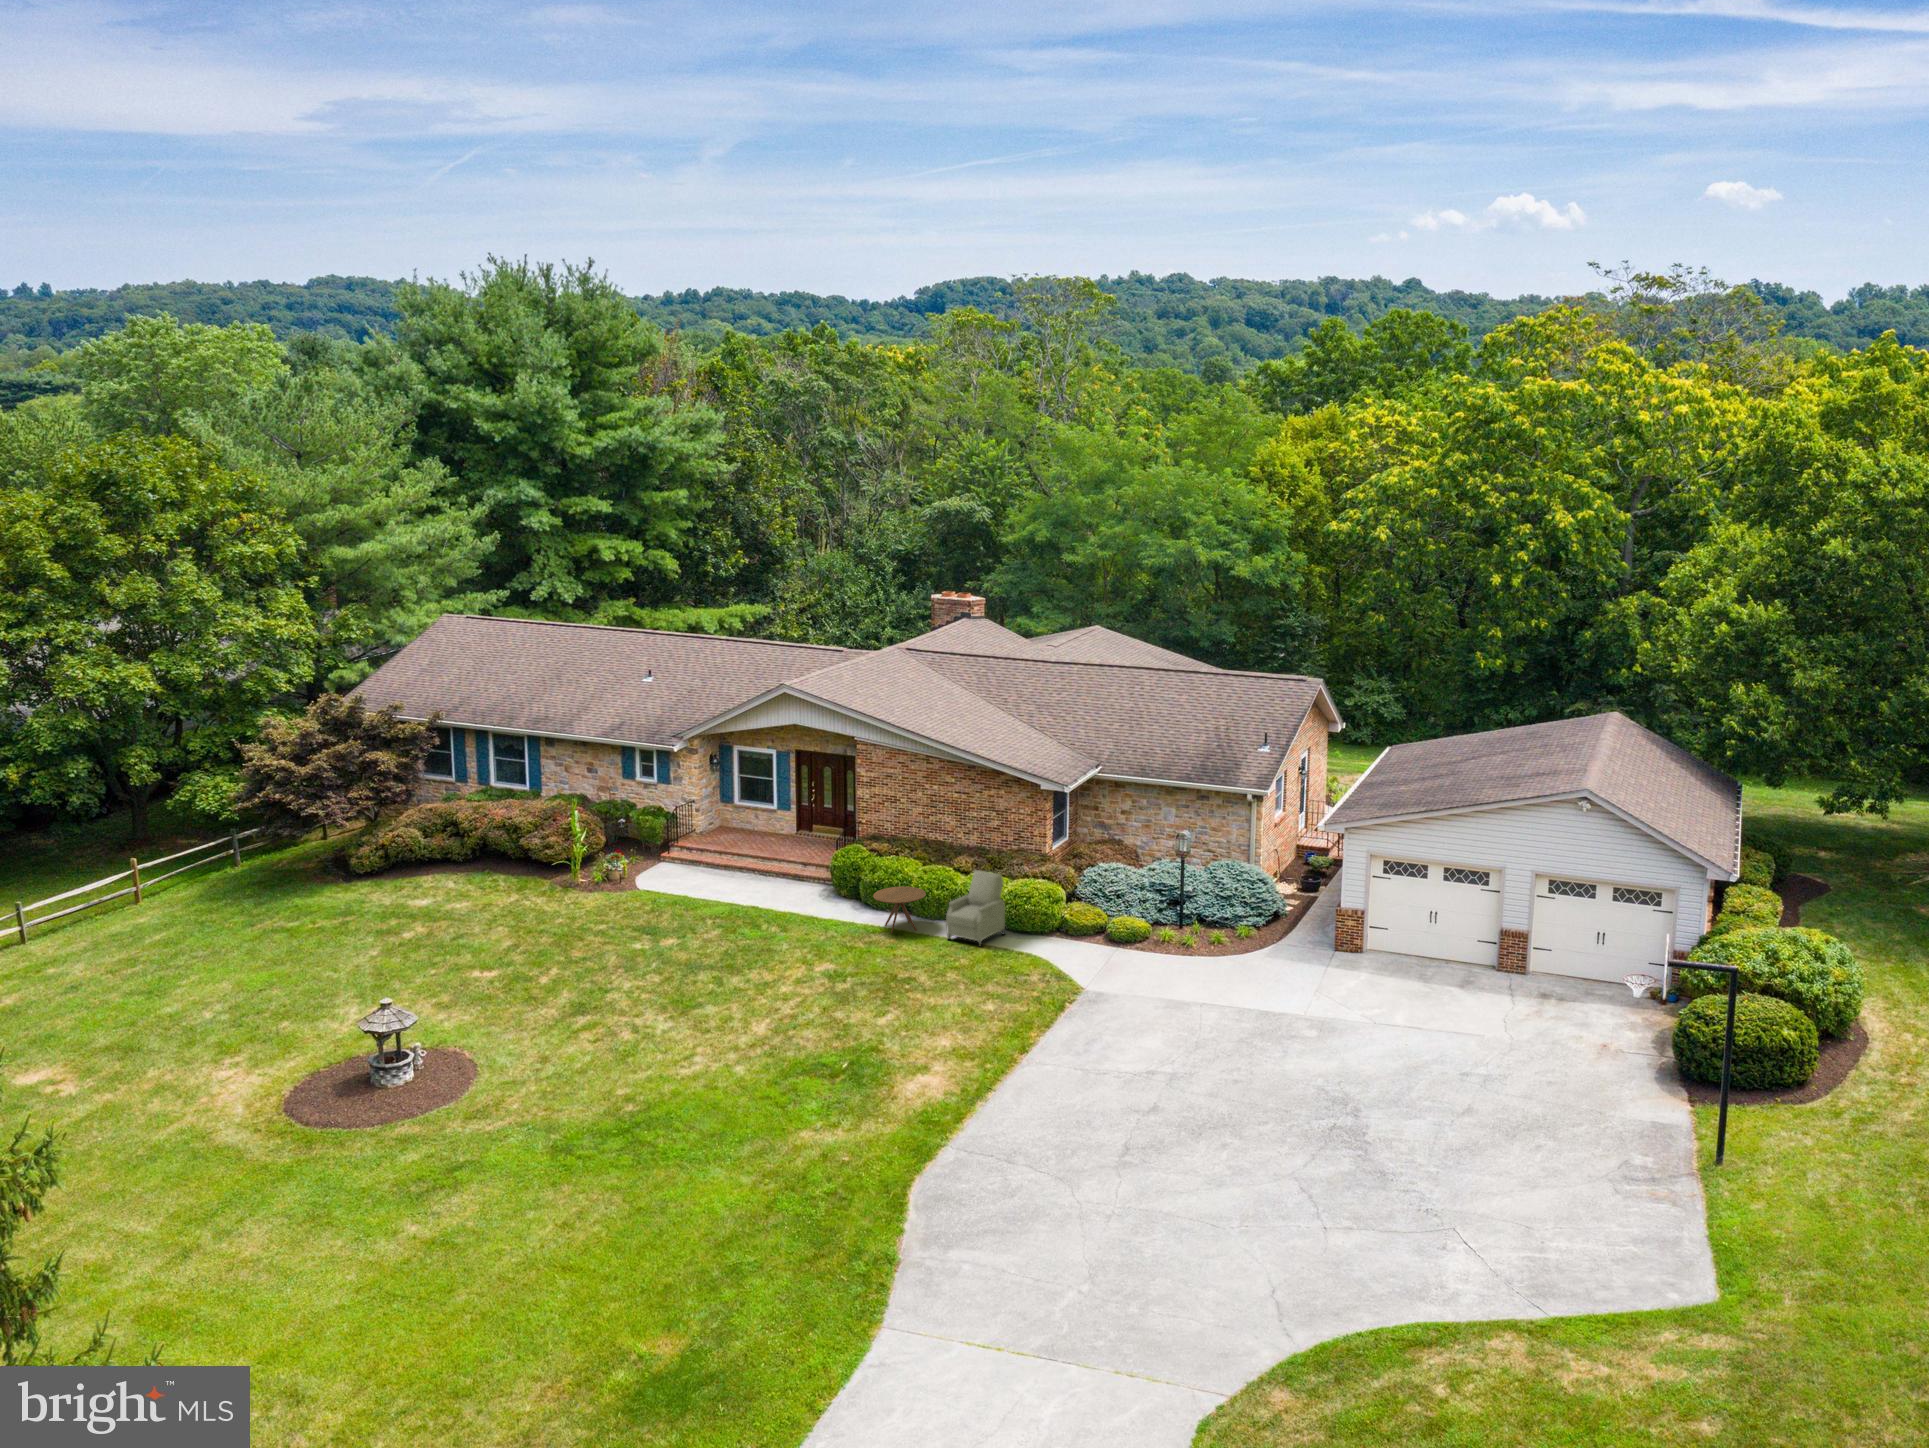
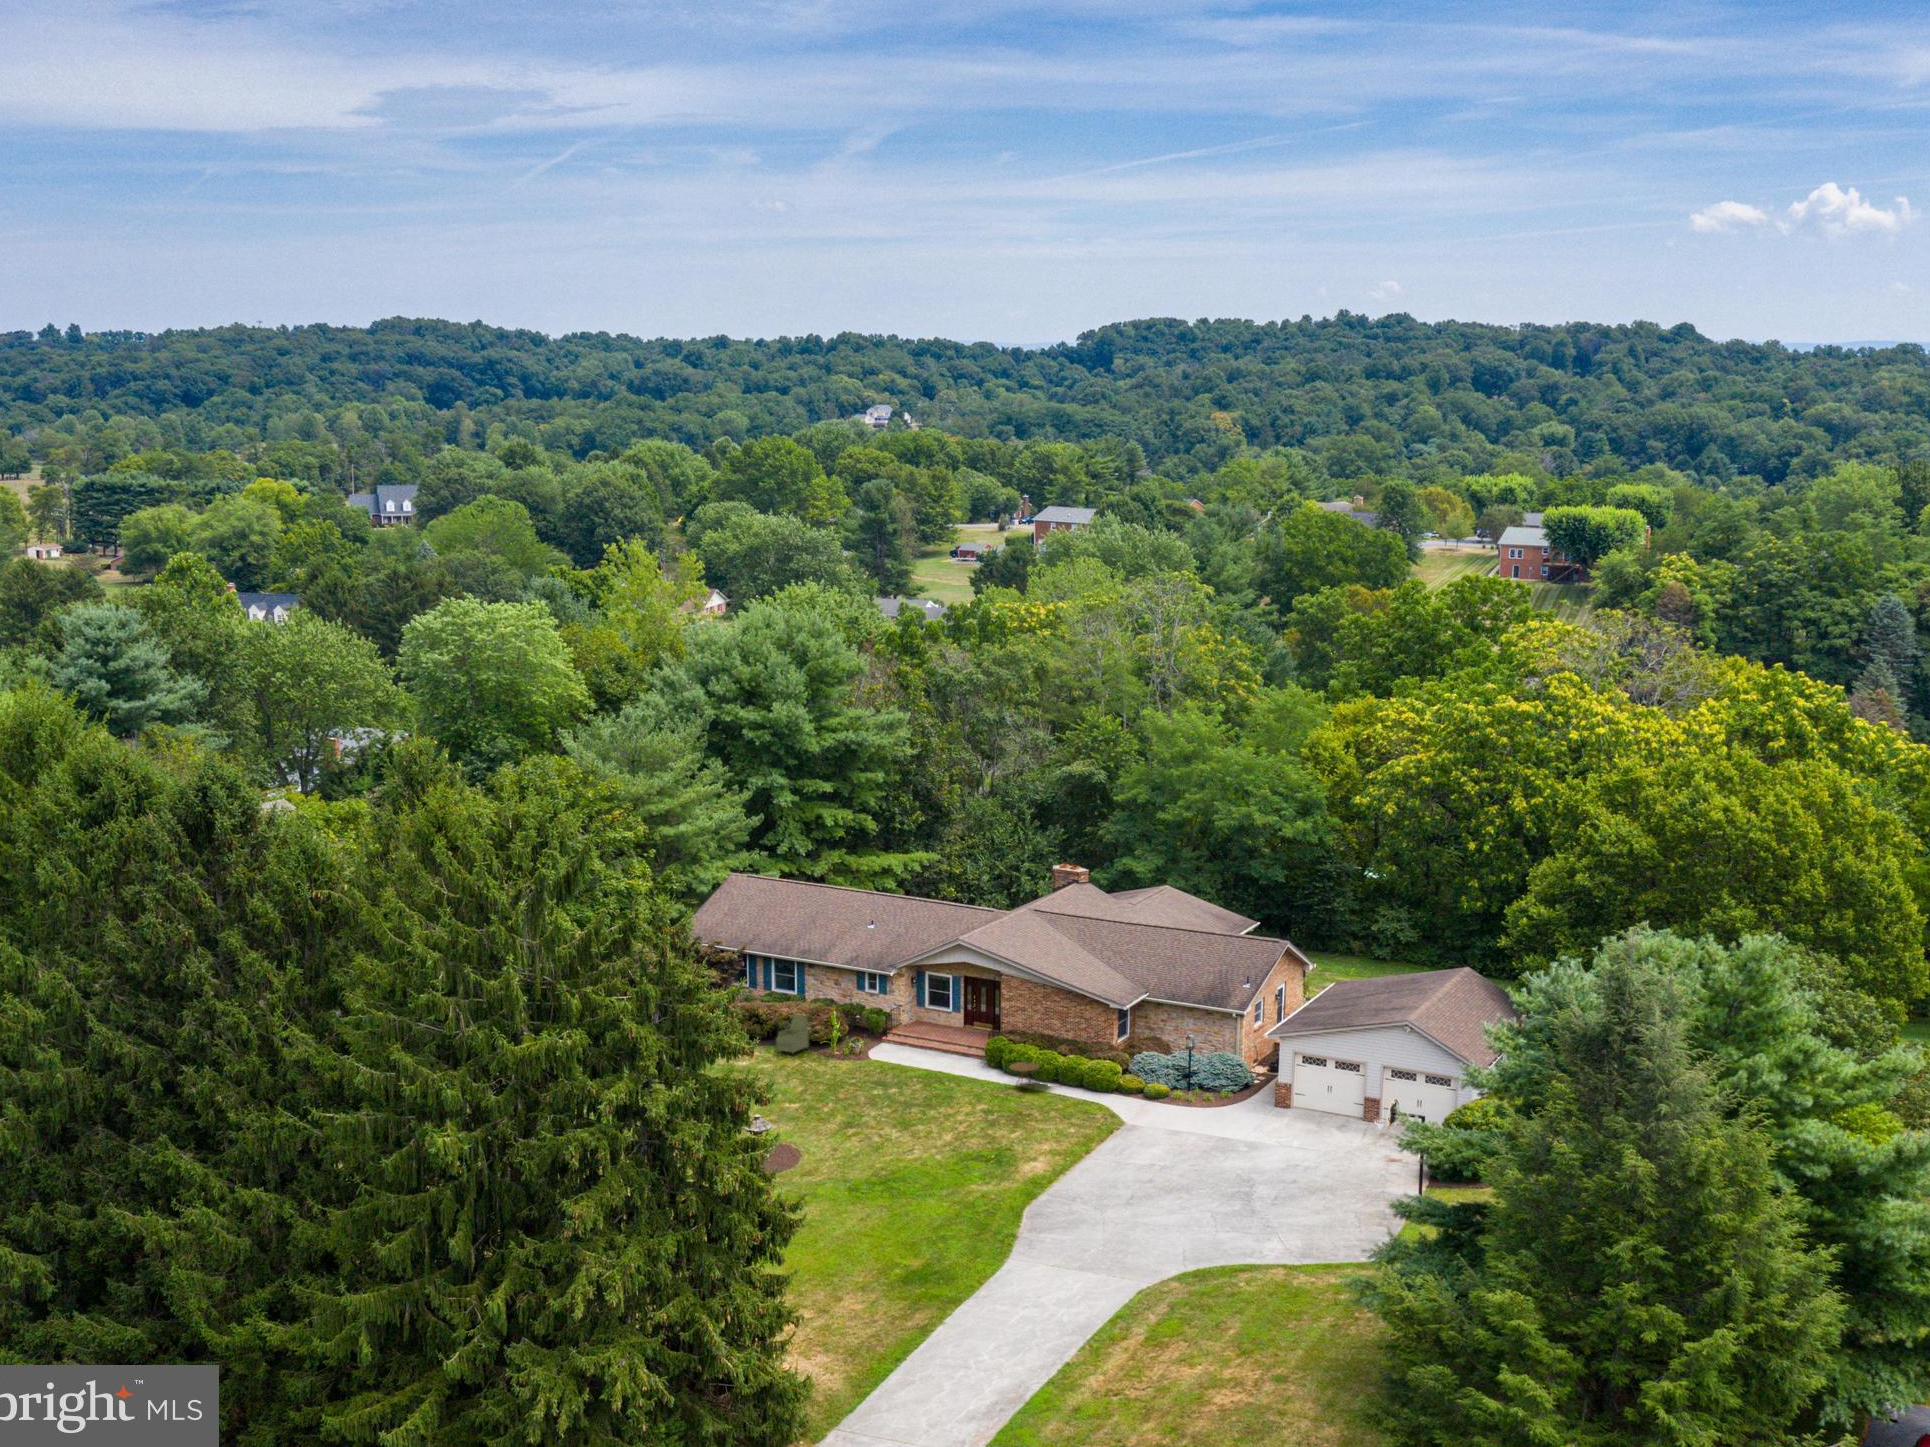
chair: present [946,870,1005,947] -> present [776,1015,809,1055]

